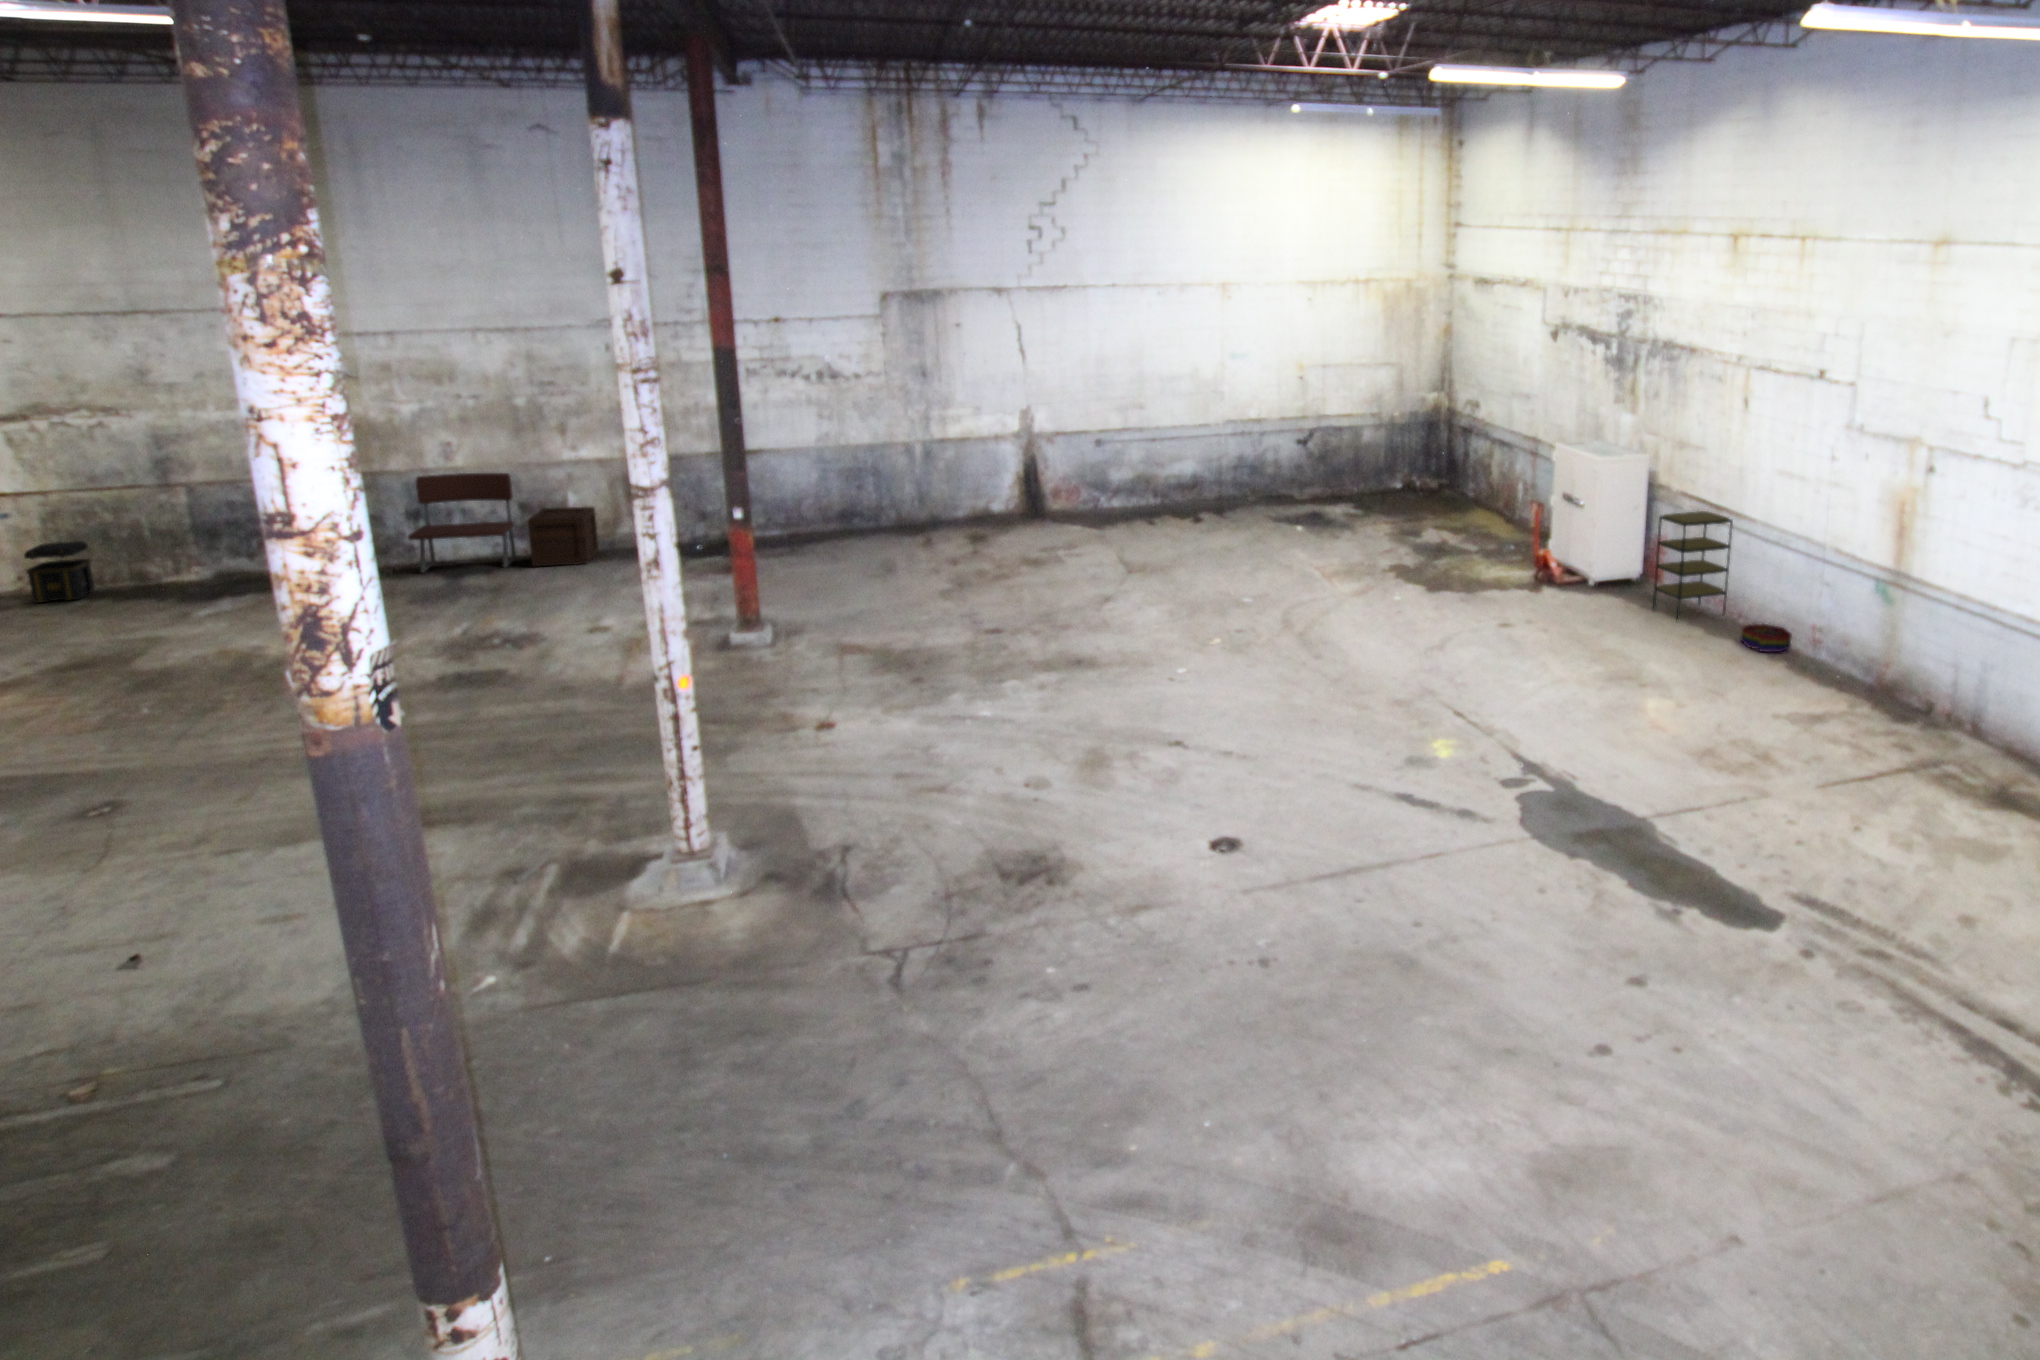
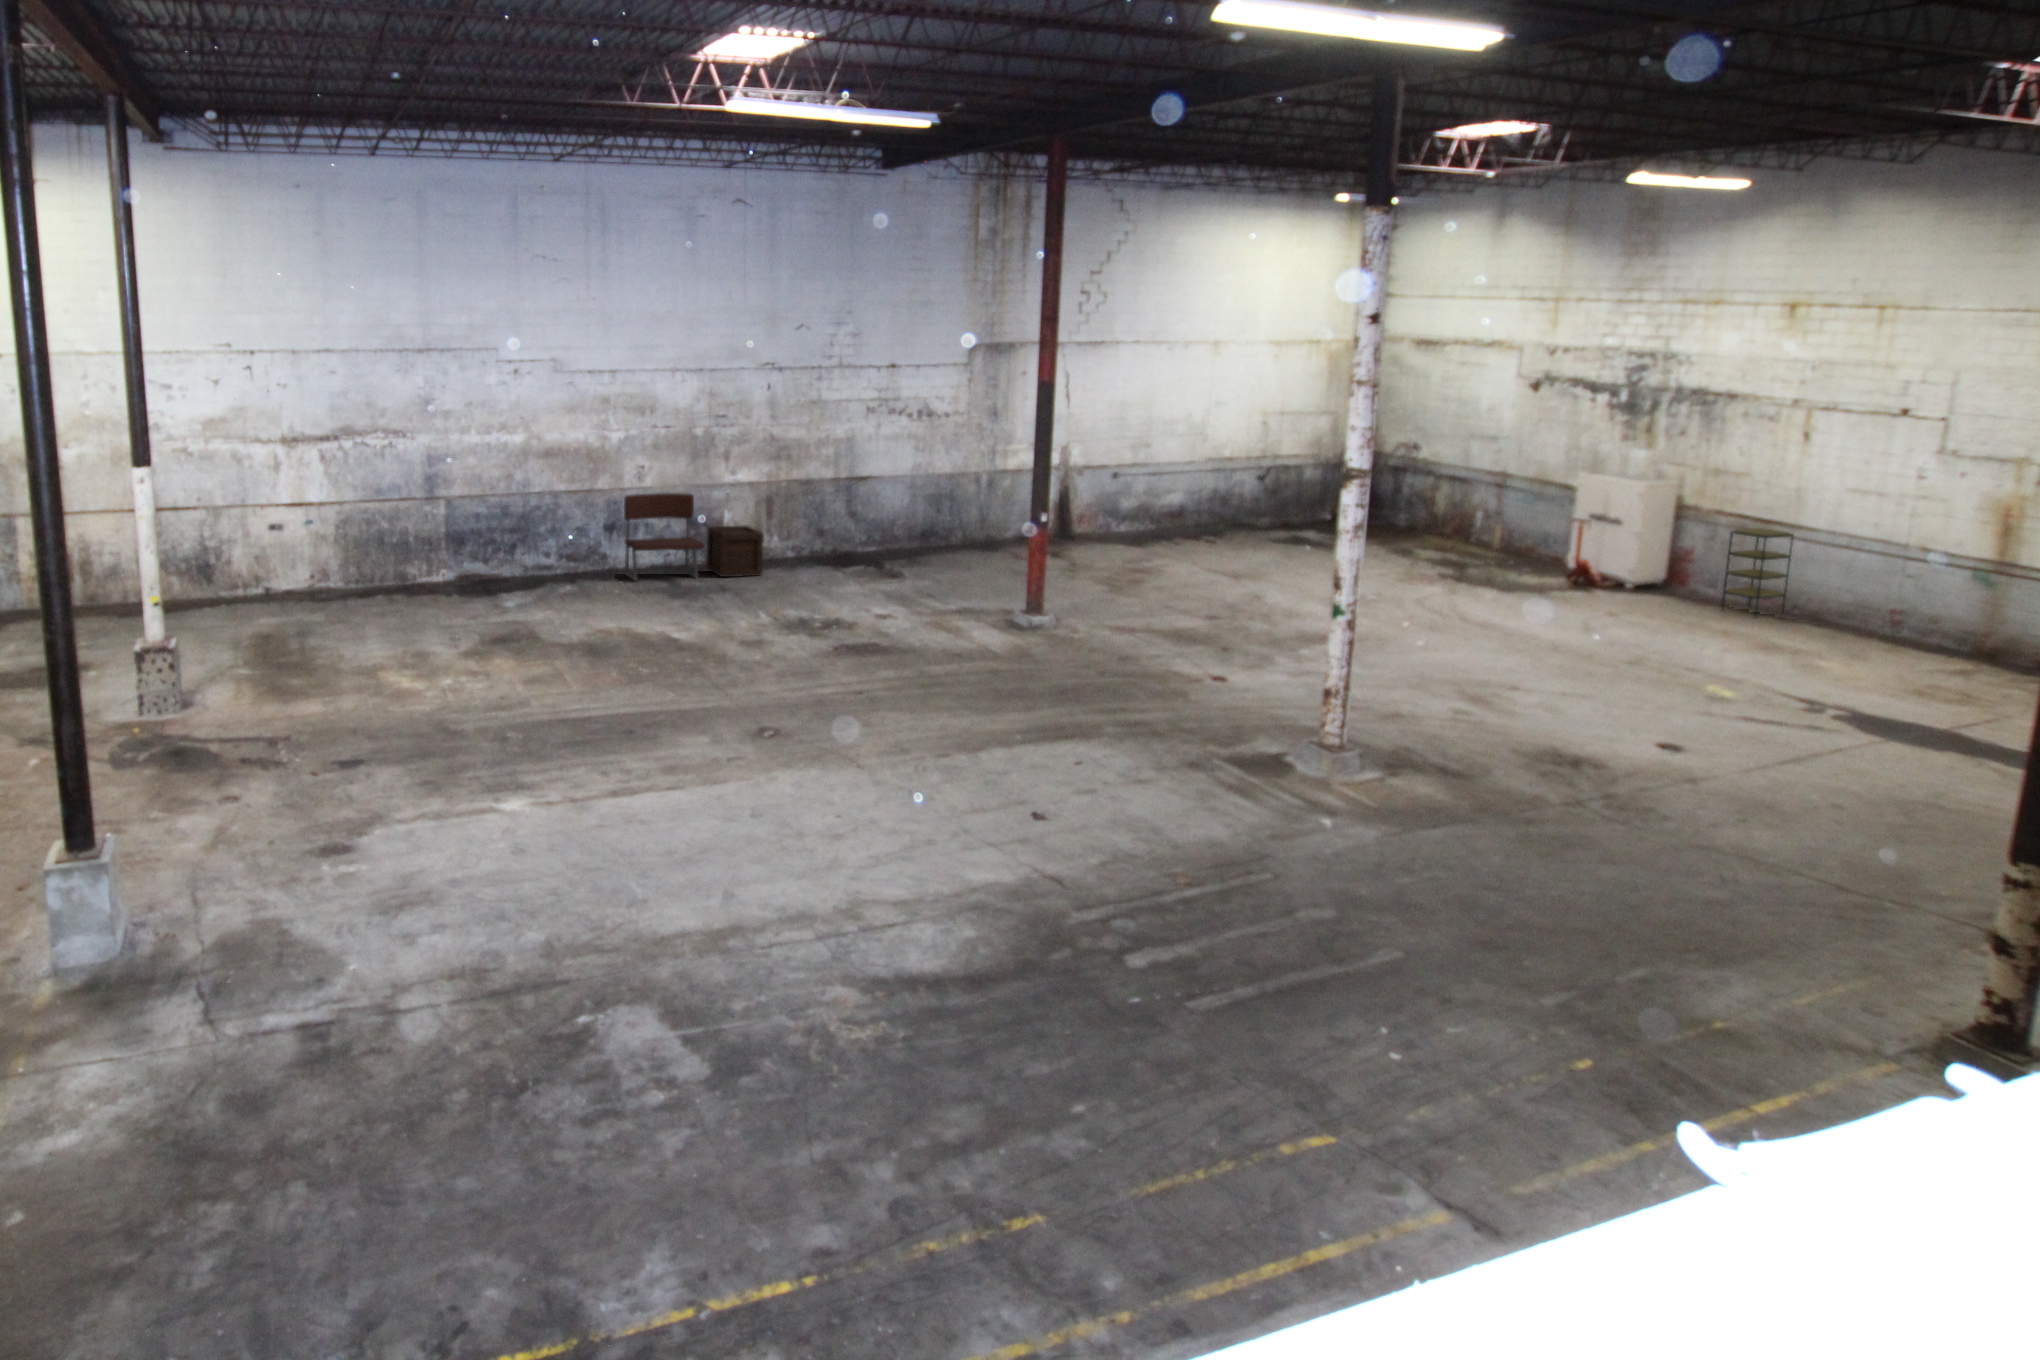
toolbox: present [24,541,95,603] -> none [339,549,379,602]
storage bin: present [1741,624,1792,652] -> none [1827,616,1879,637]

